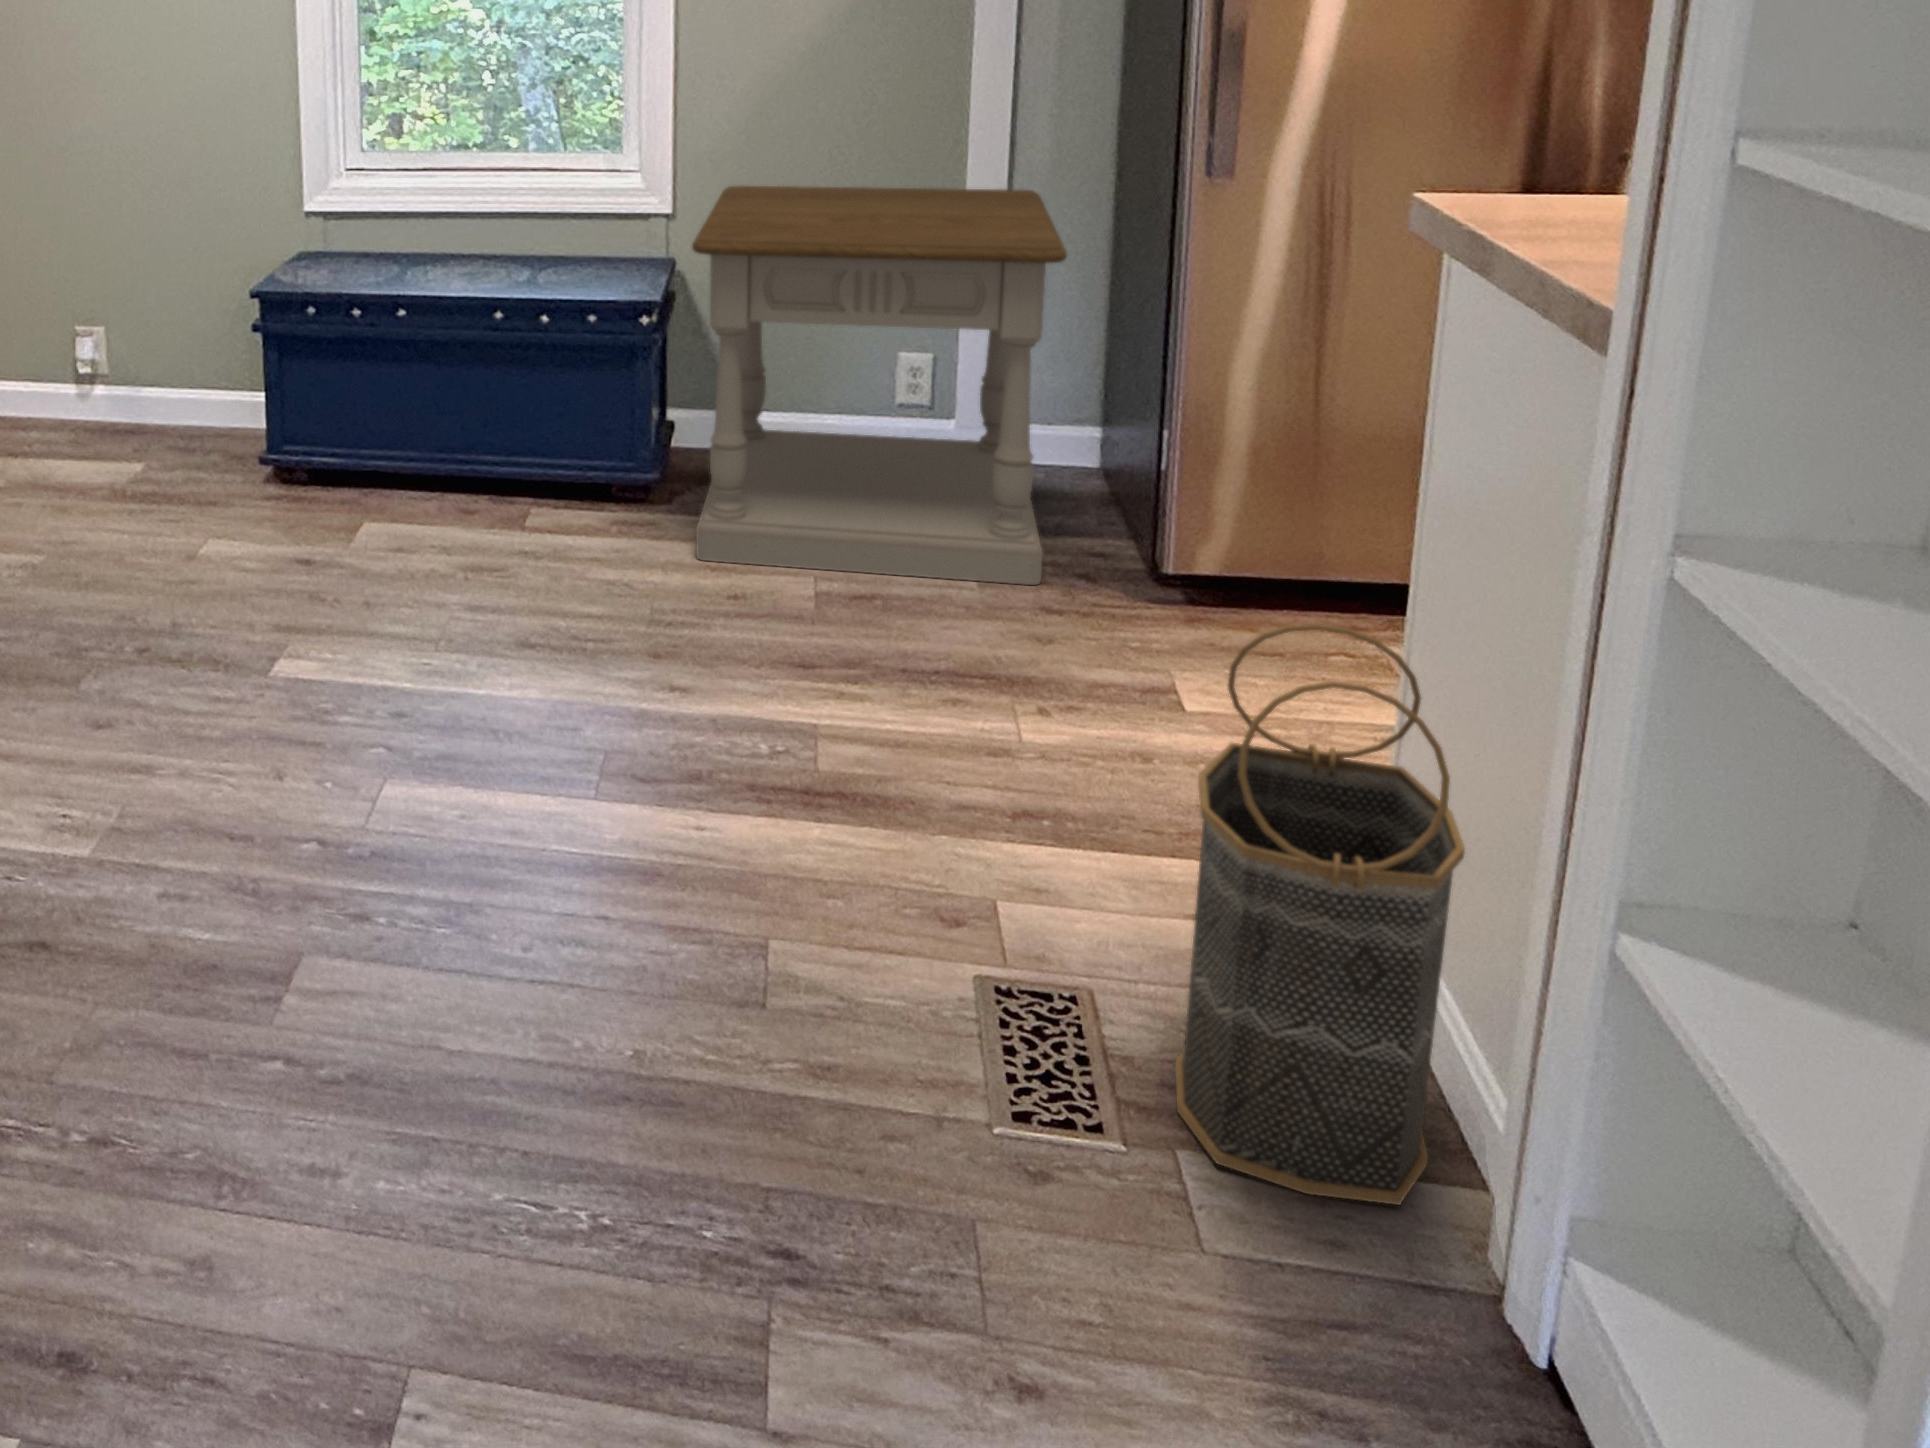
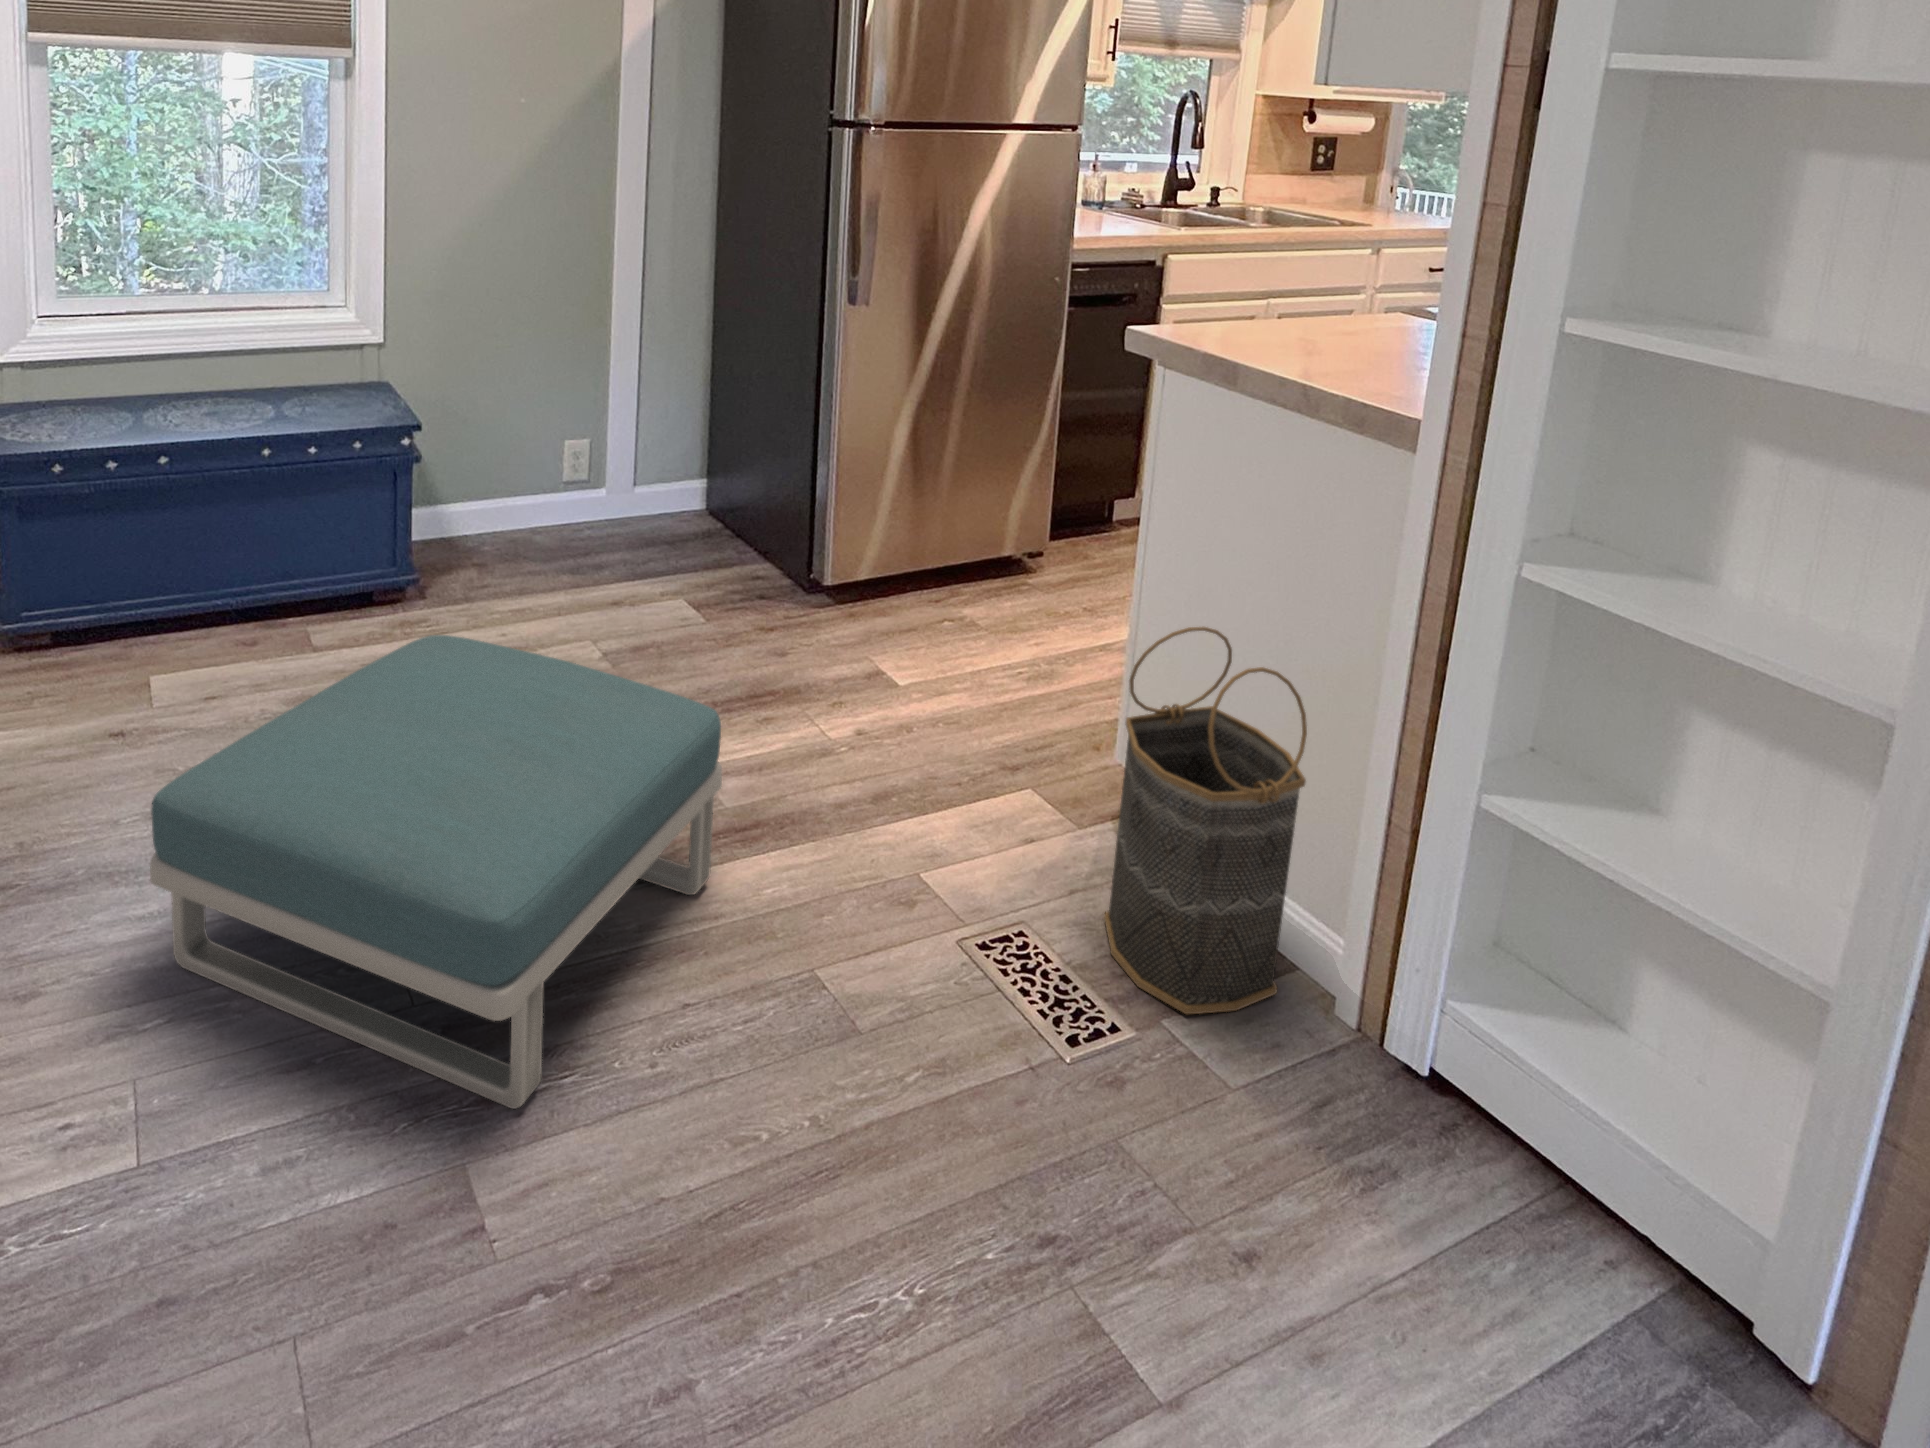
side table: present [692,186,1067,585] -> none [440,309,763,643]
footstool: none [190,501,745,928] -> present [150,635,722,1109]

